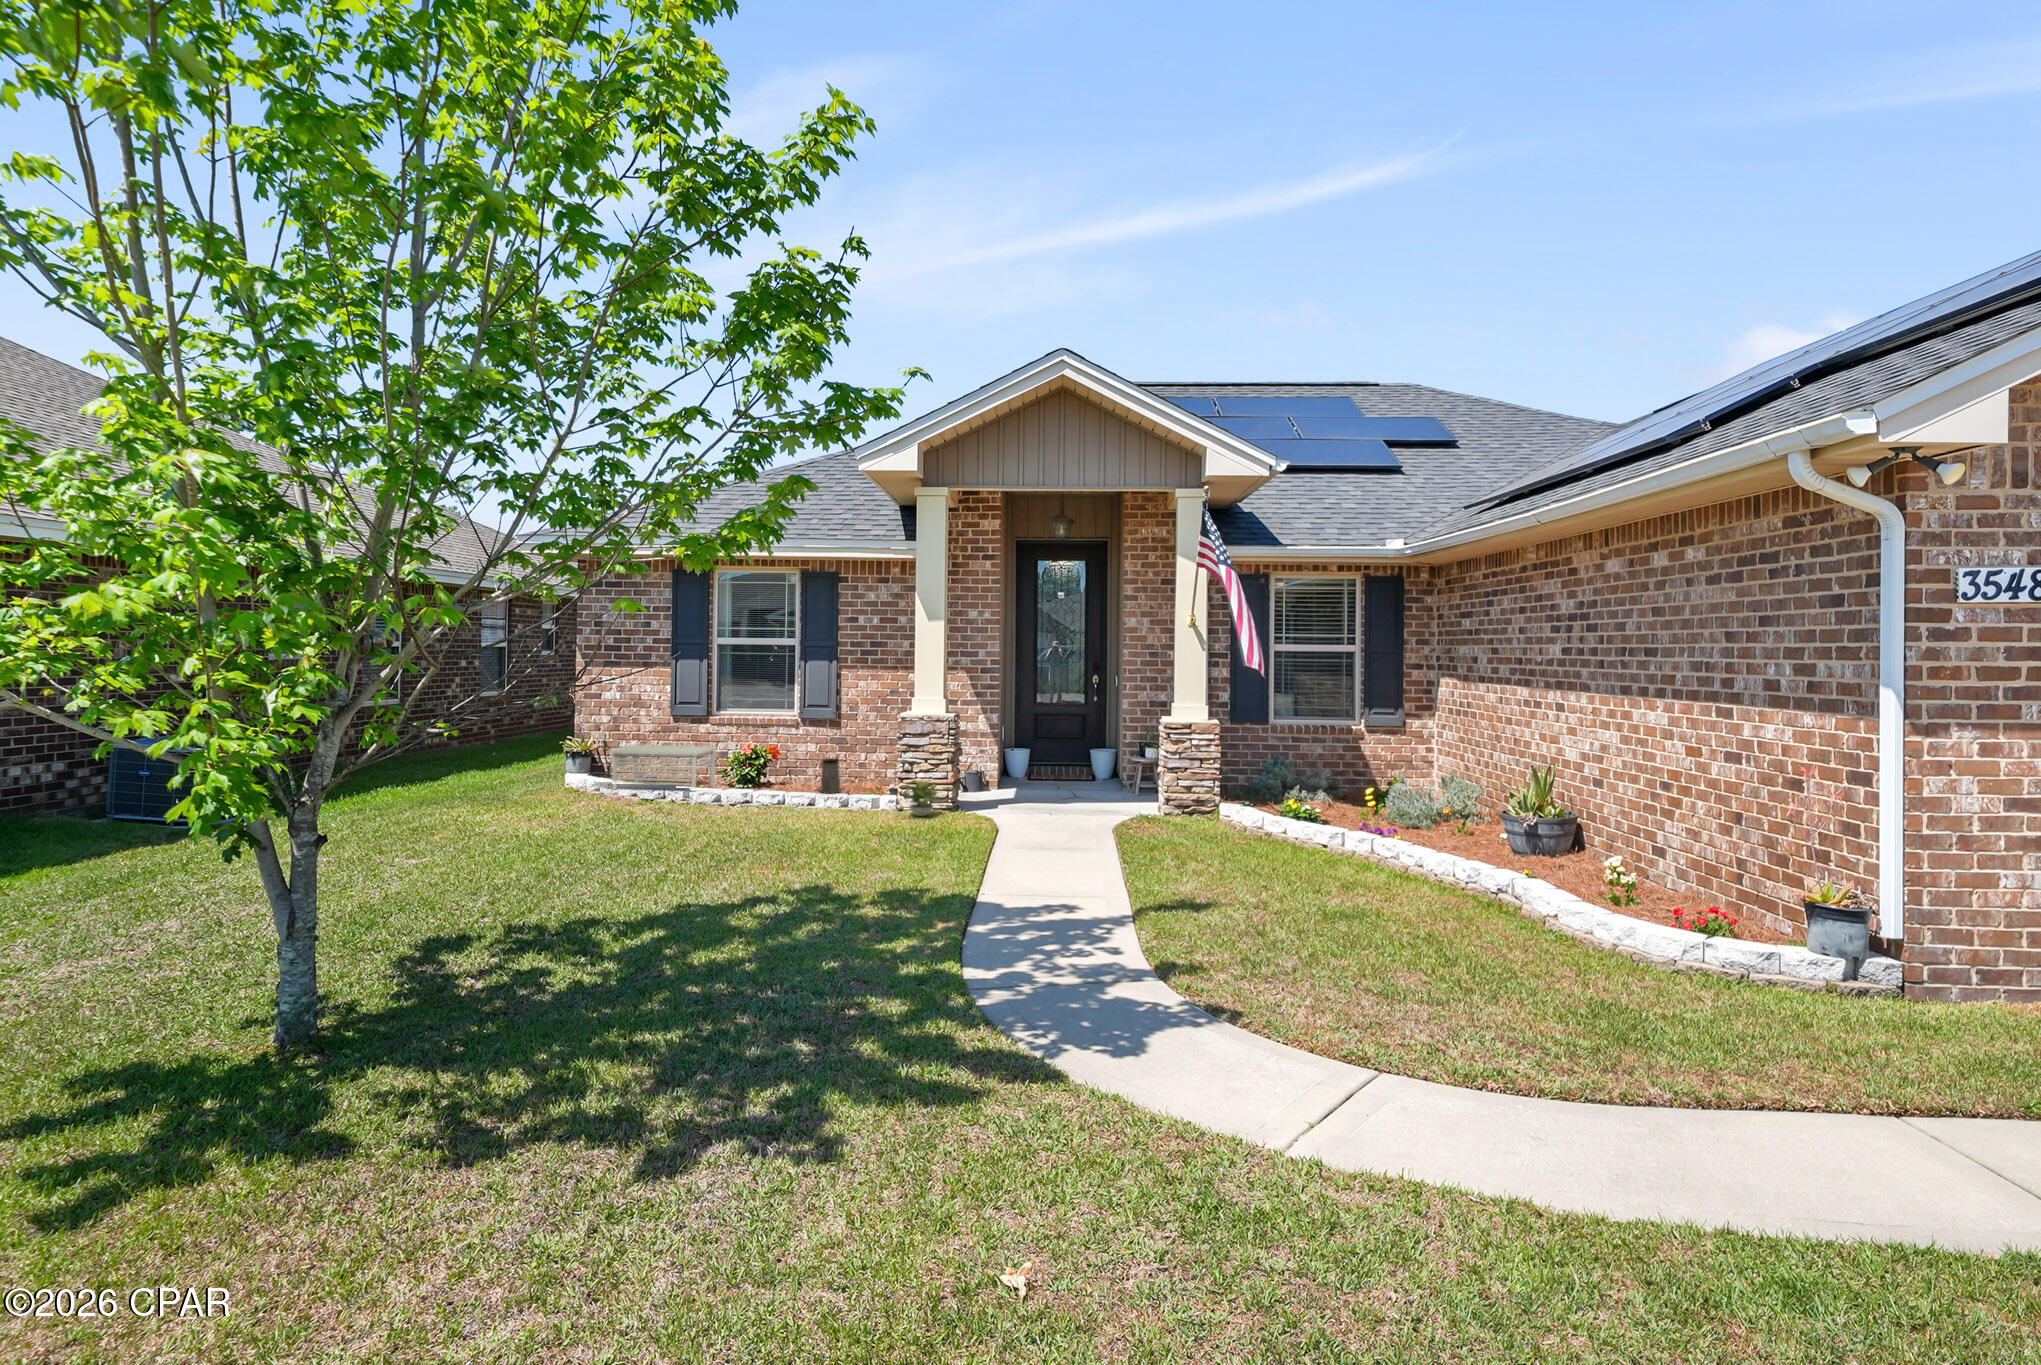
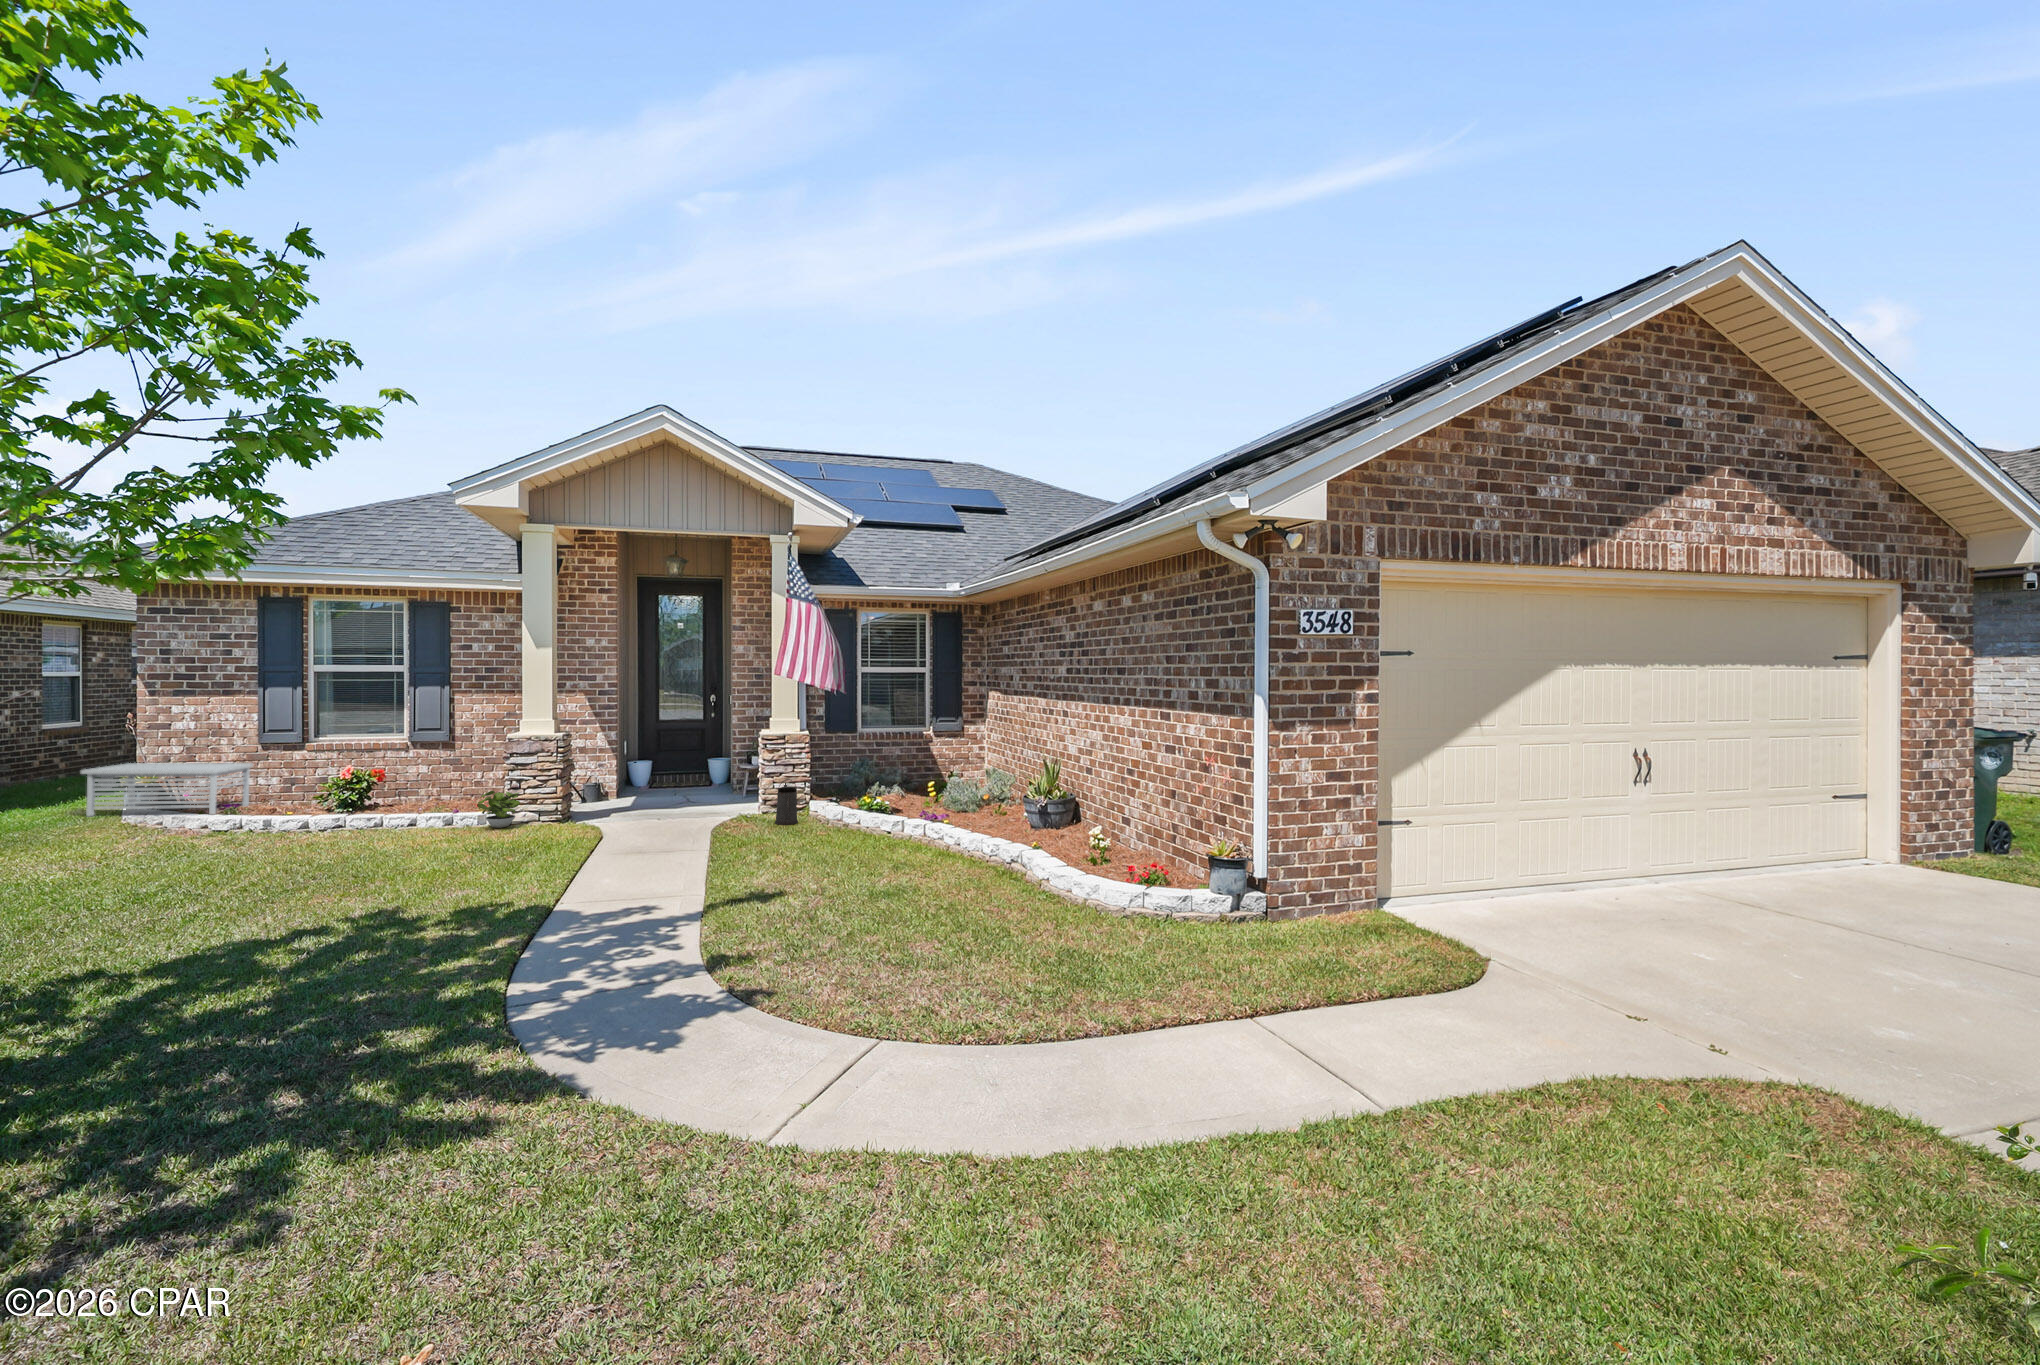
watering can: present [820,754,840,794] -> present [775,779,798,825]

